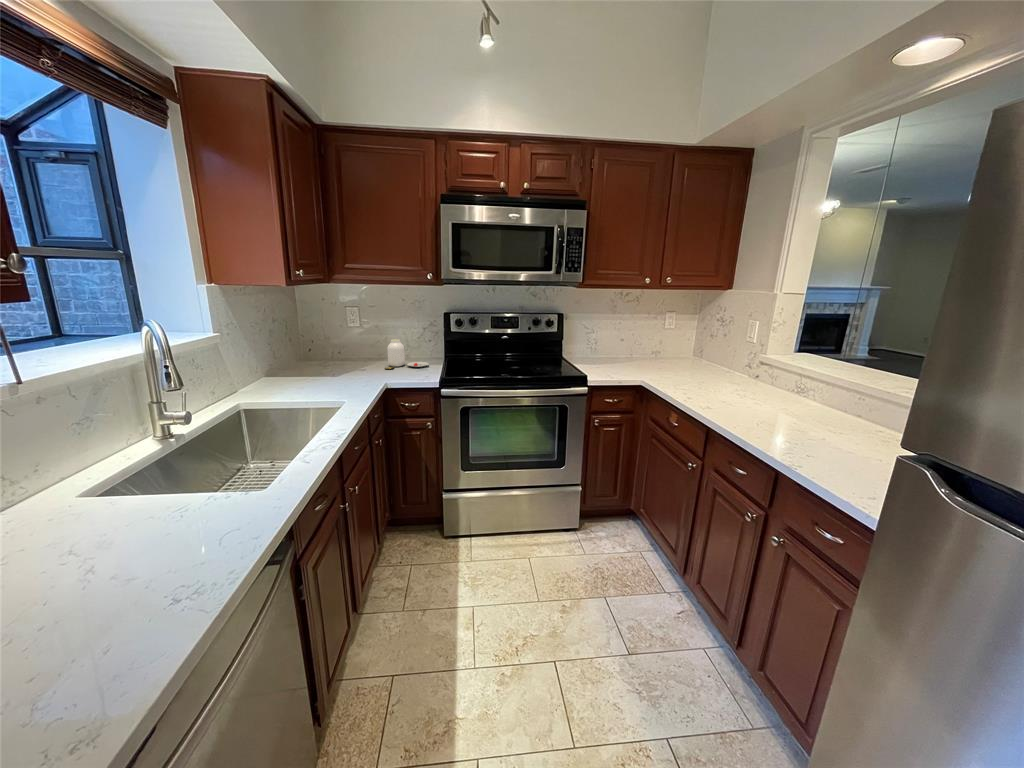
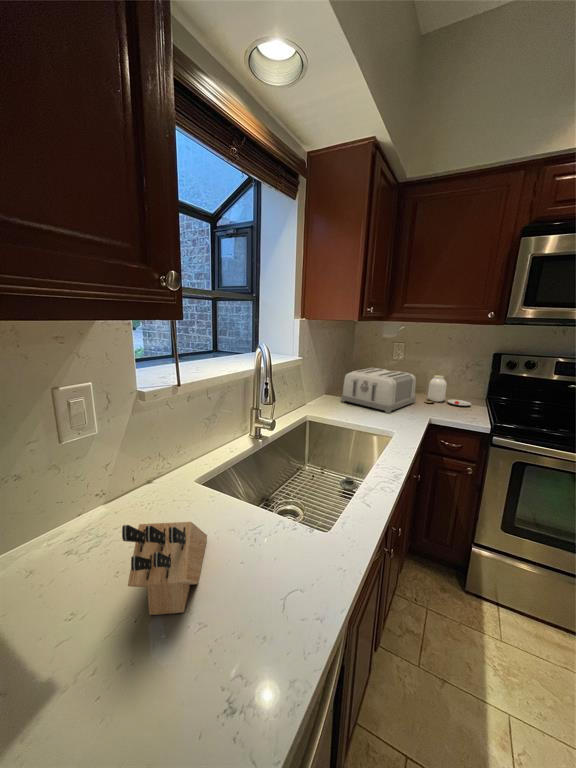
toaster: none [286,338,375,385] -> present [341,368,416,413]
knife block: none [16,490,117,597] -> present [122,522,207,615]

